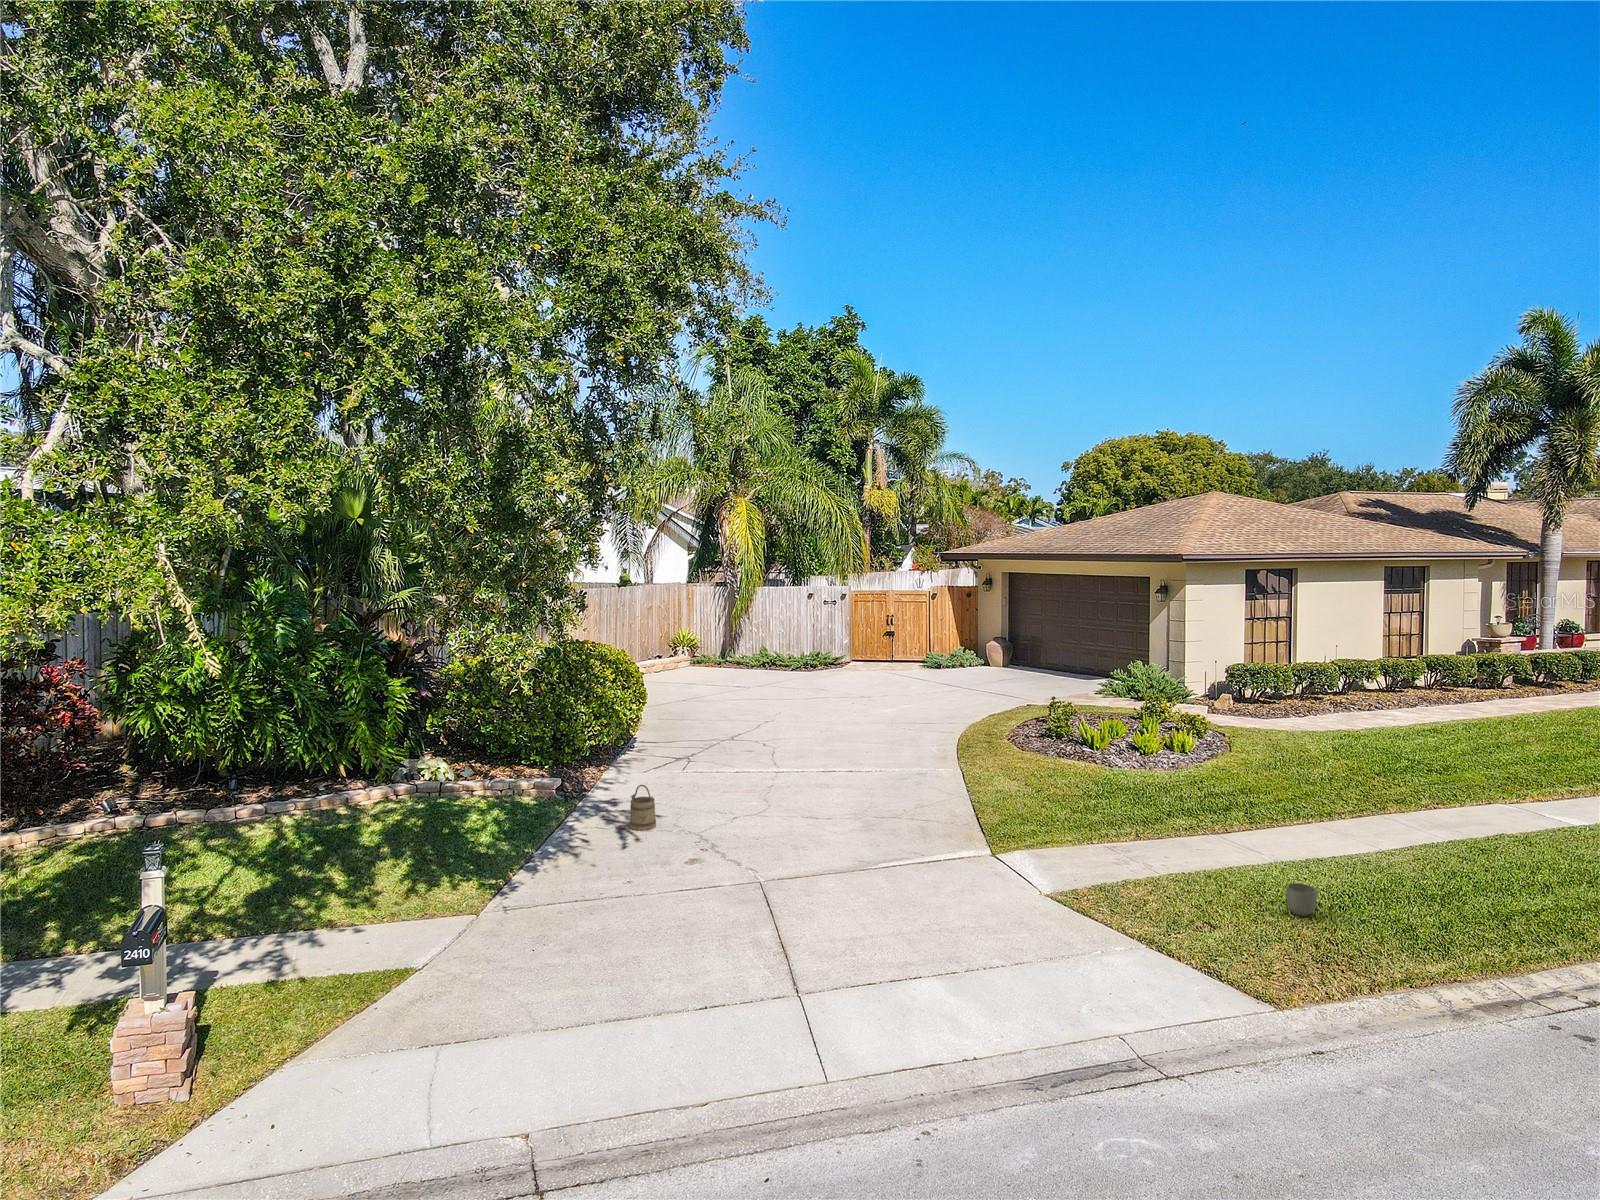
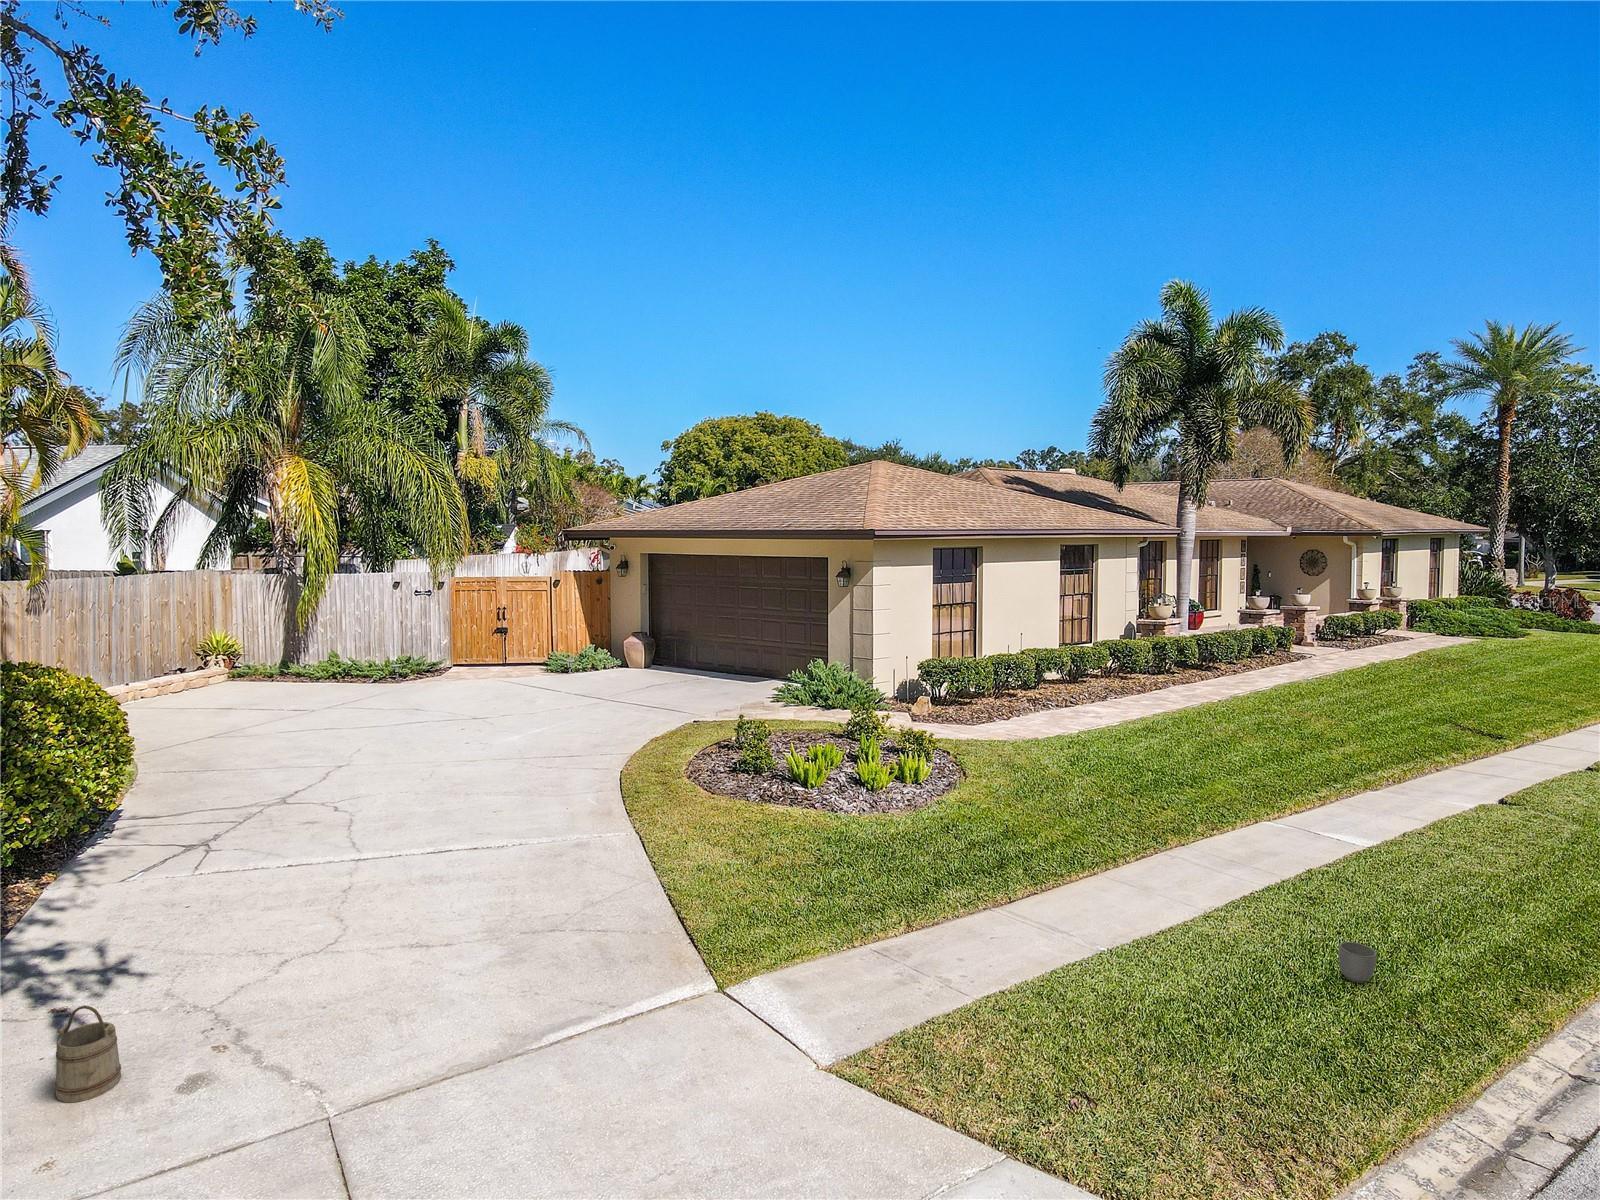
planter: present [1286,883,1317,917] -> present [1339,942,1377,983]

